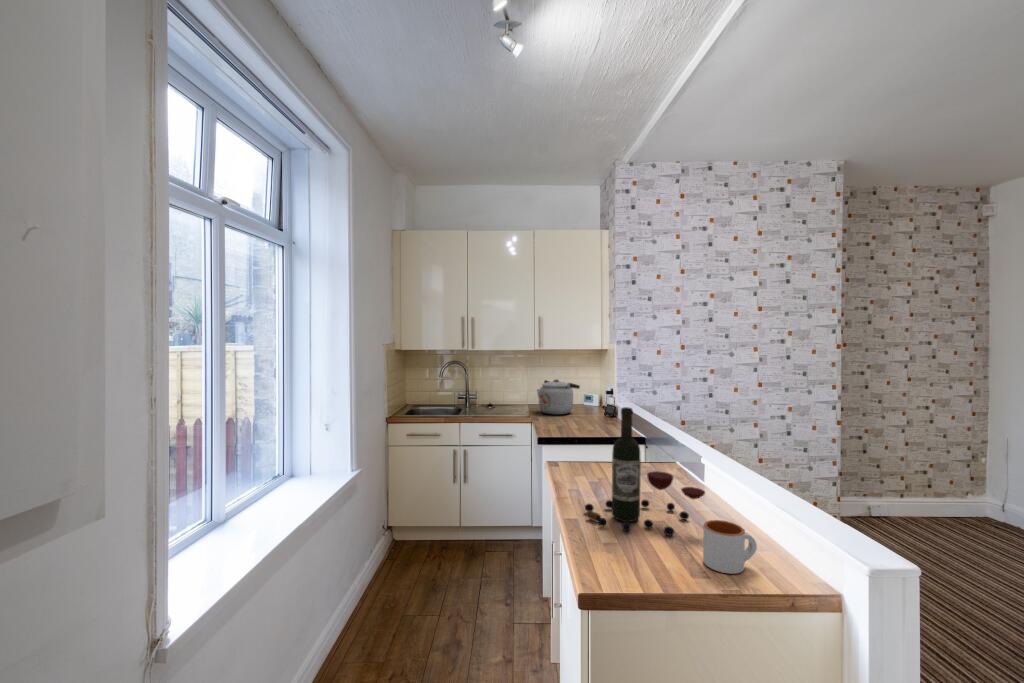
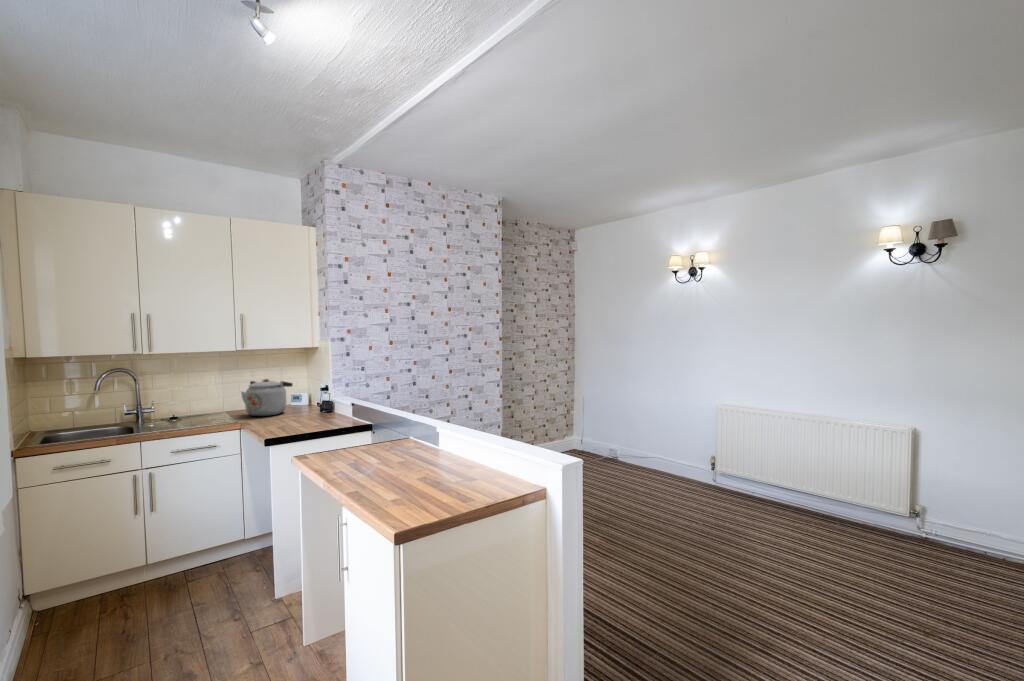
wine bottle: present [585,407,705,536] -> none [358,390,458,492]
mug: present [703,520,757,574] -> none [465,461,498,496]

